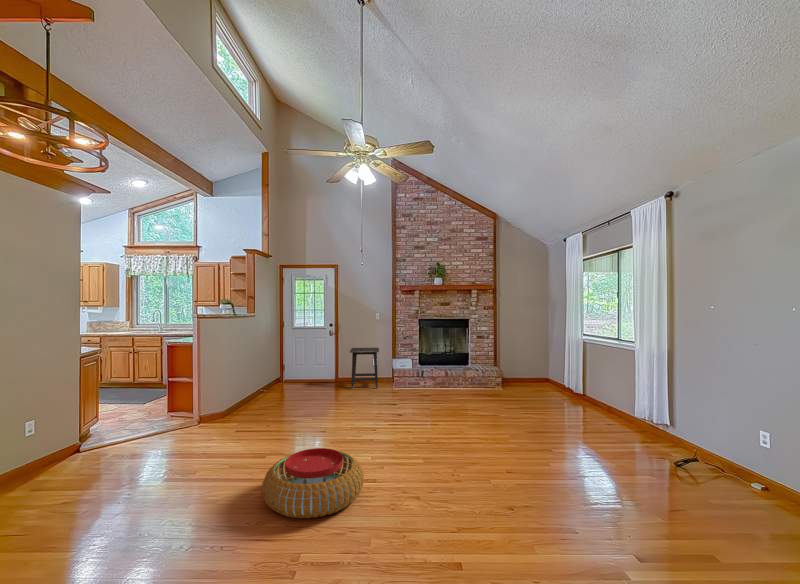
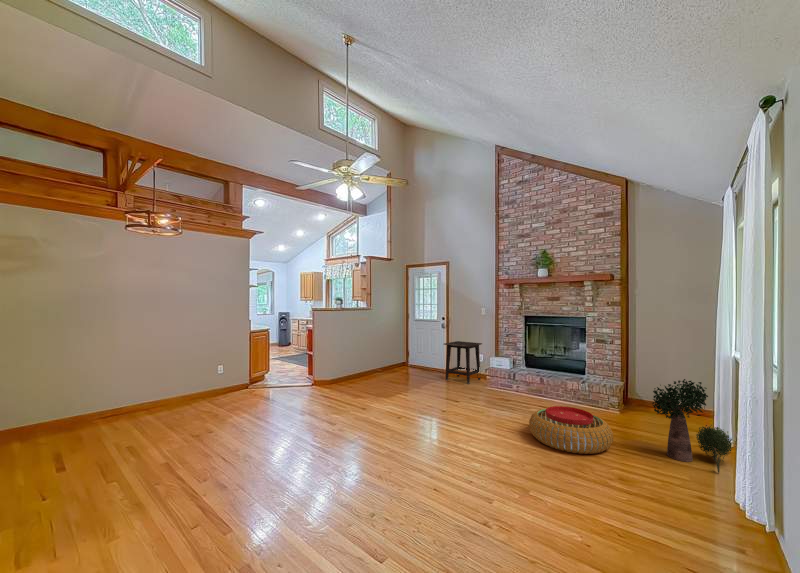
potted plant: none [554,357,595,410] -> present [652,379,732,473]
pouf: present [262,448,364,519] -> present [529,406,613,454]

